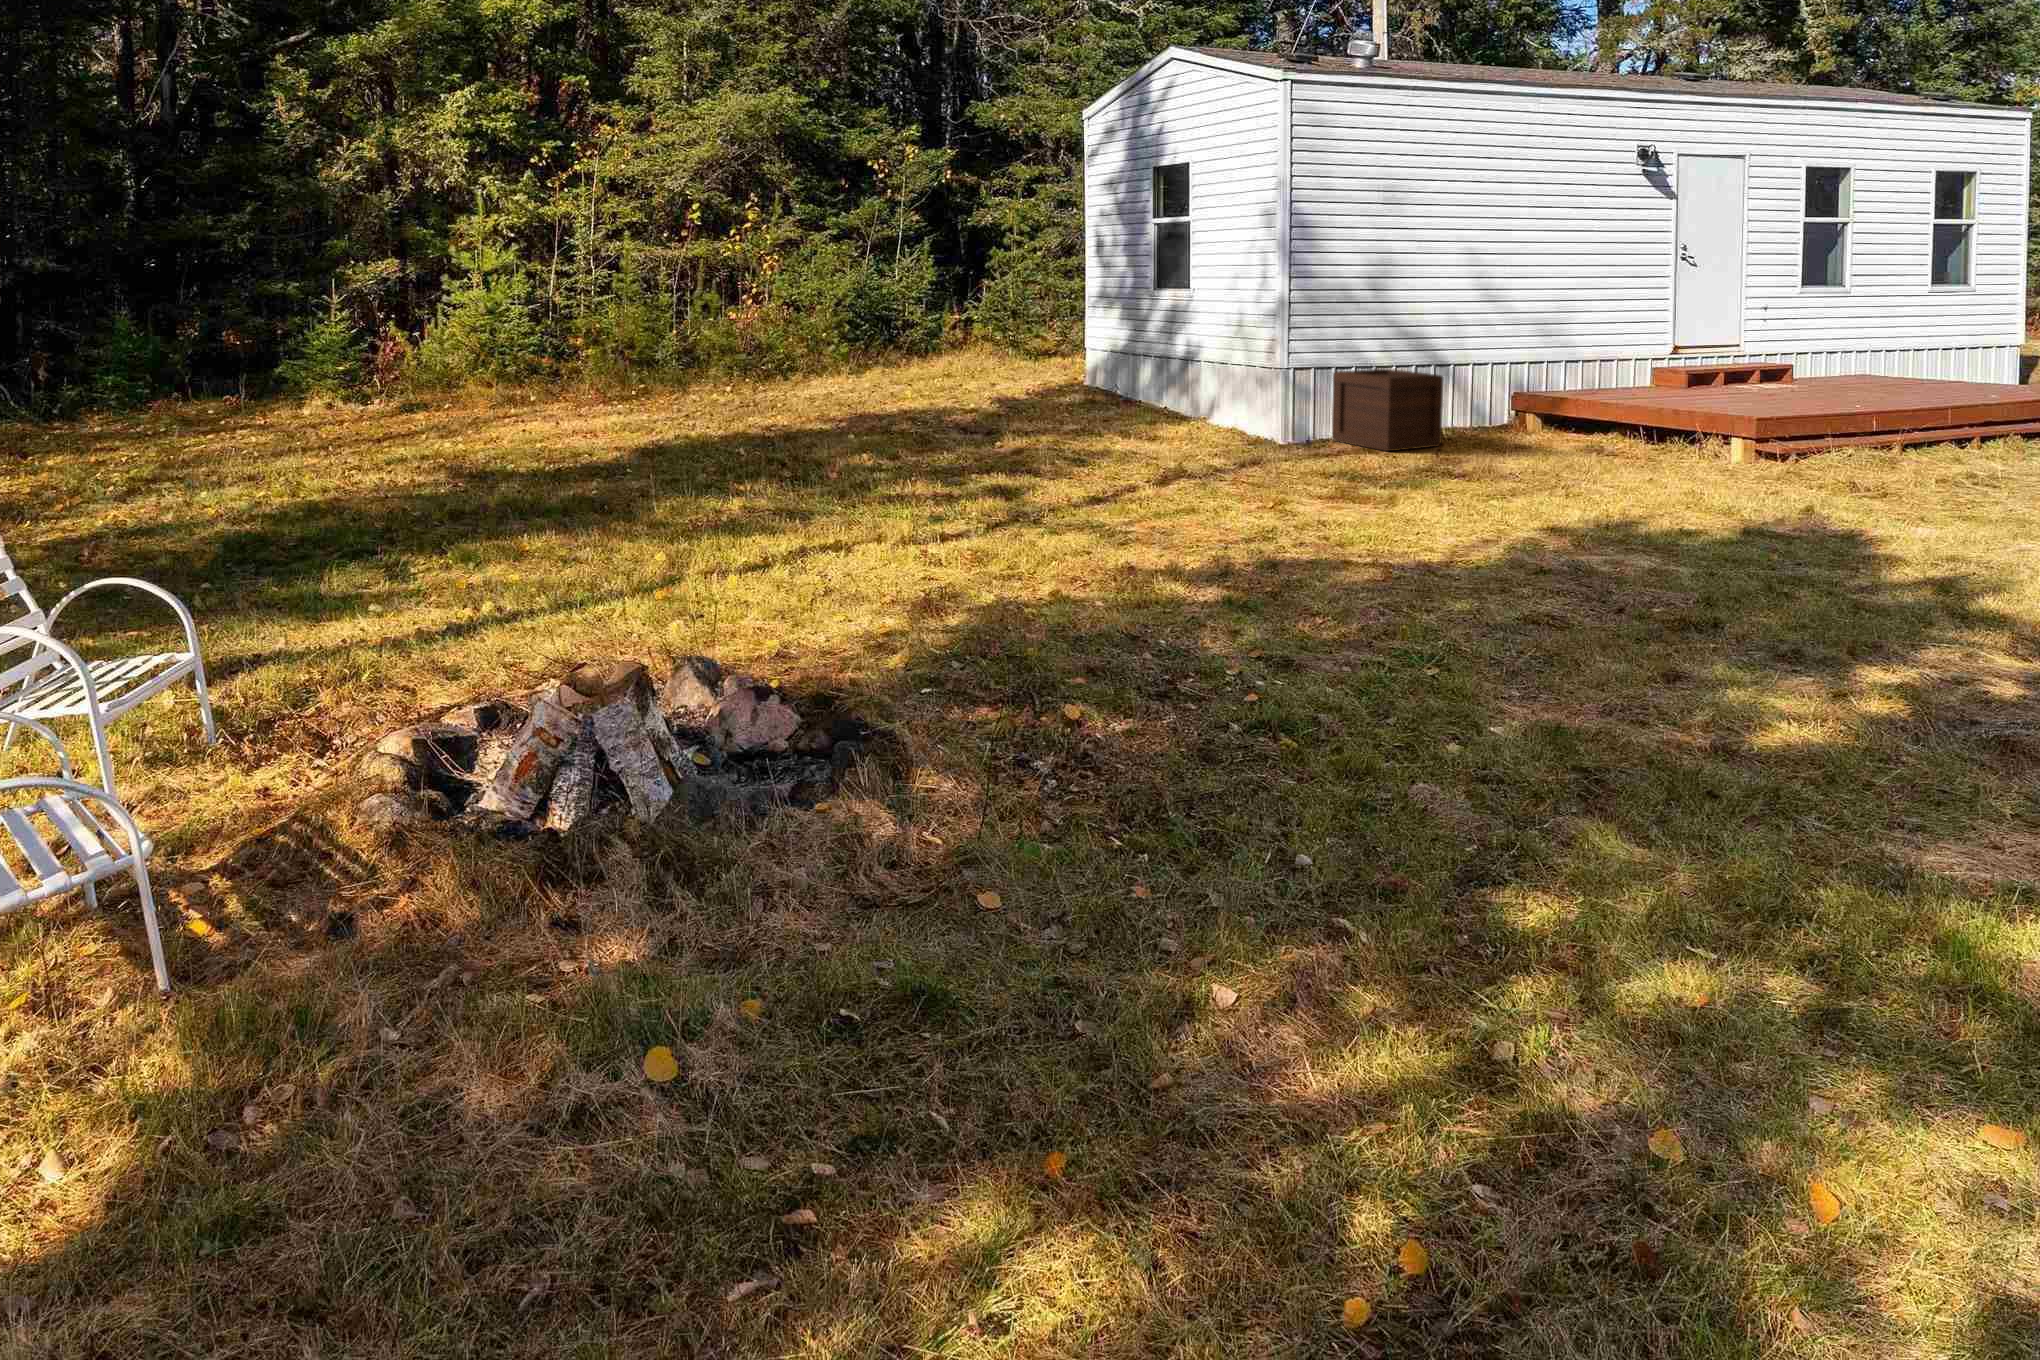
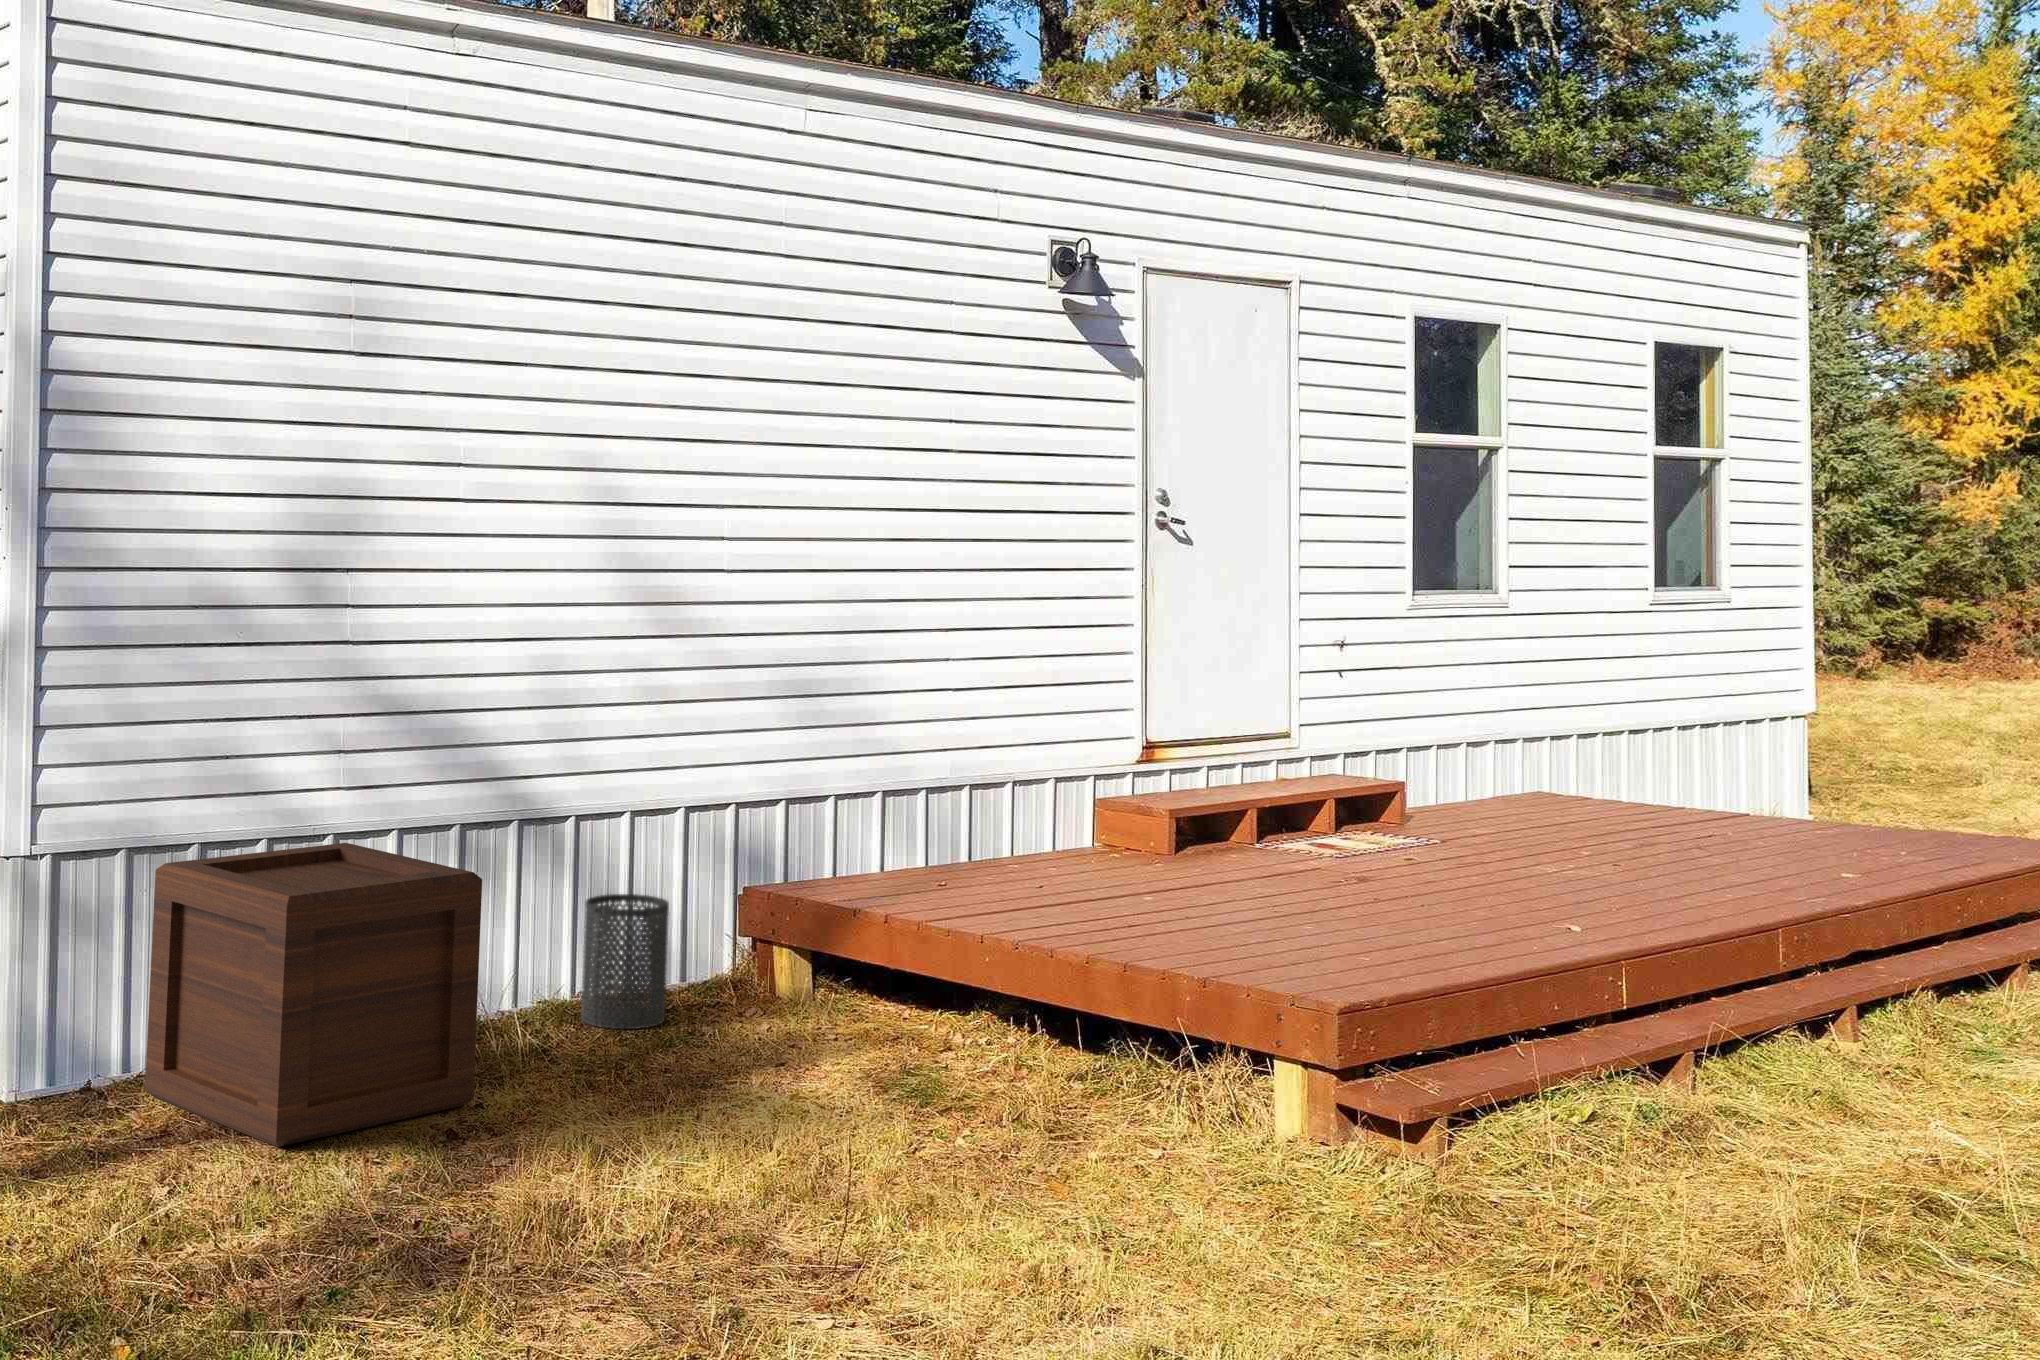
trash can: none [1459,391,1491,434] -> present [581,894,669,1029]

